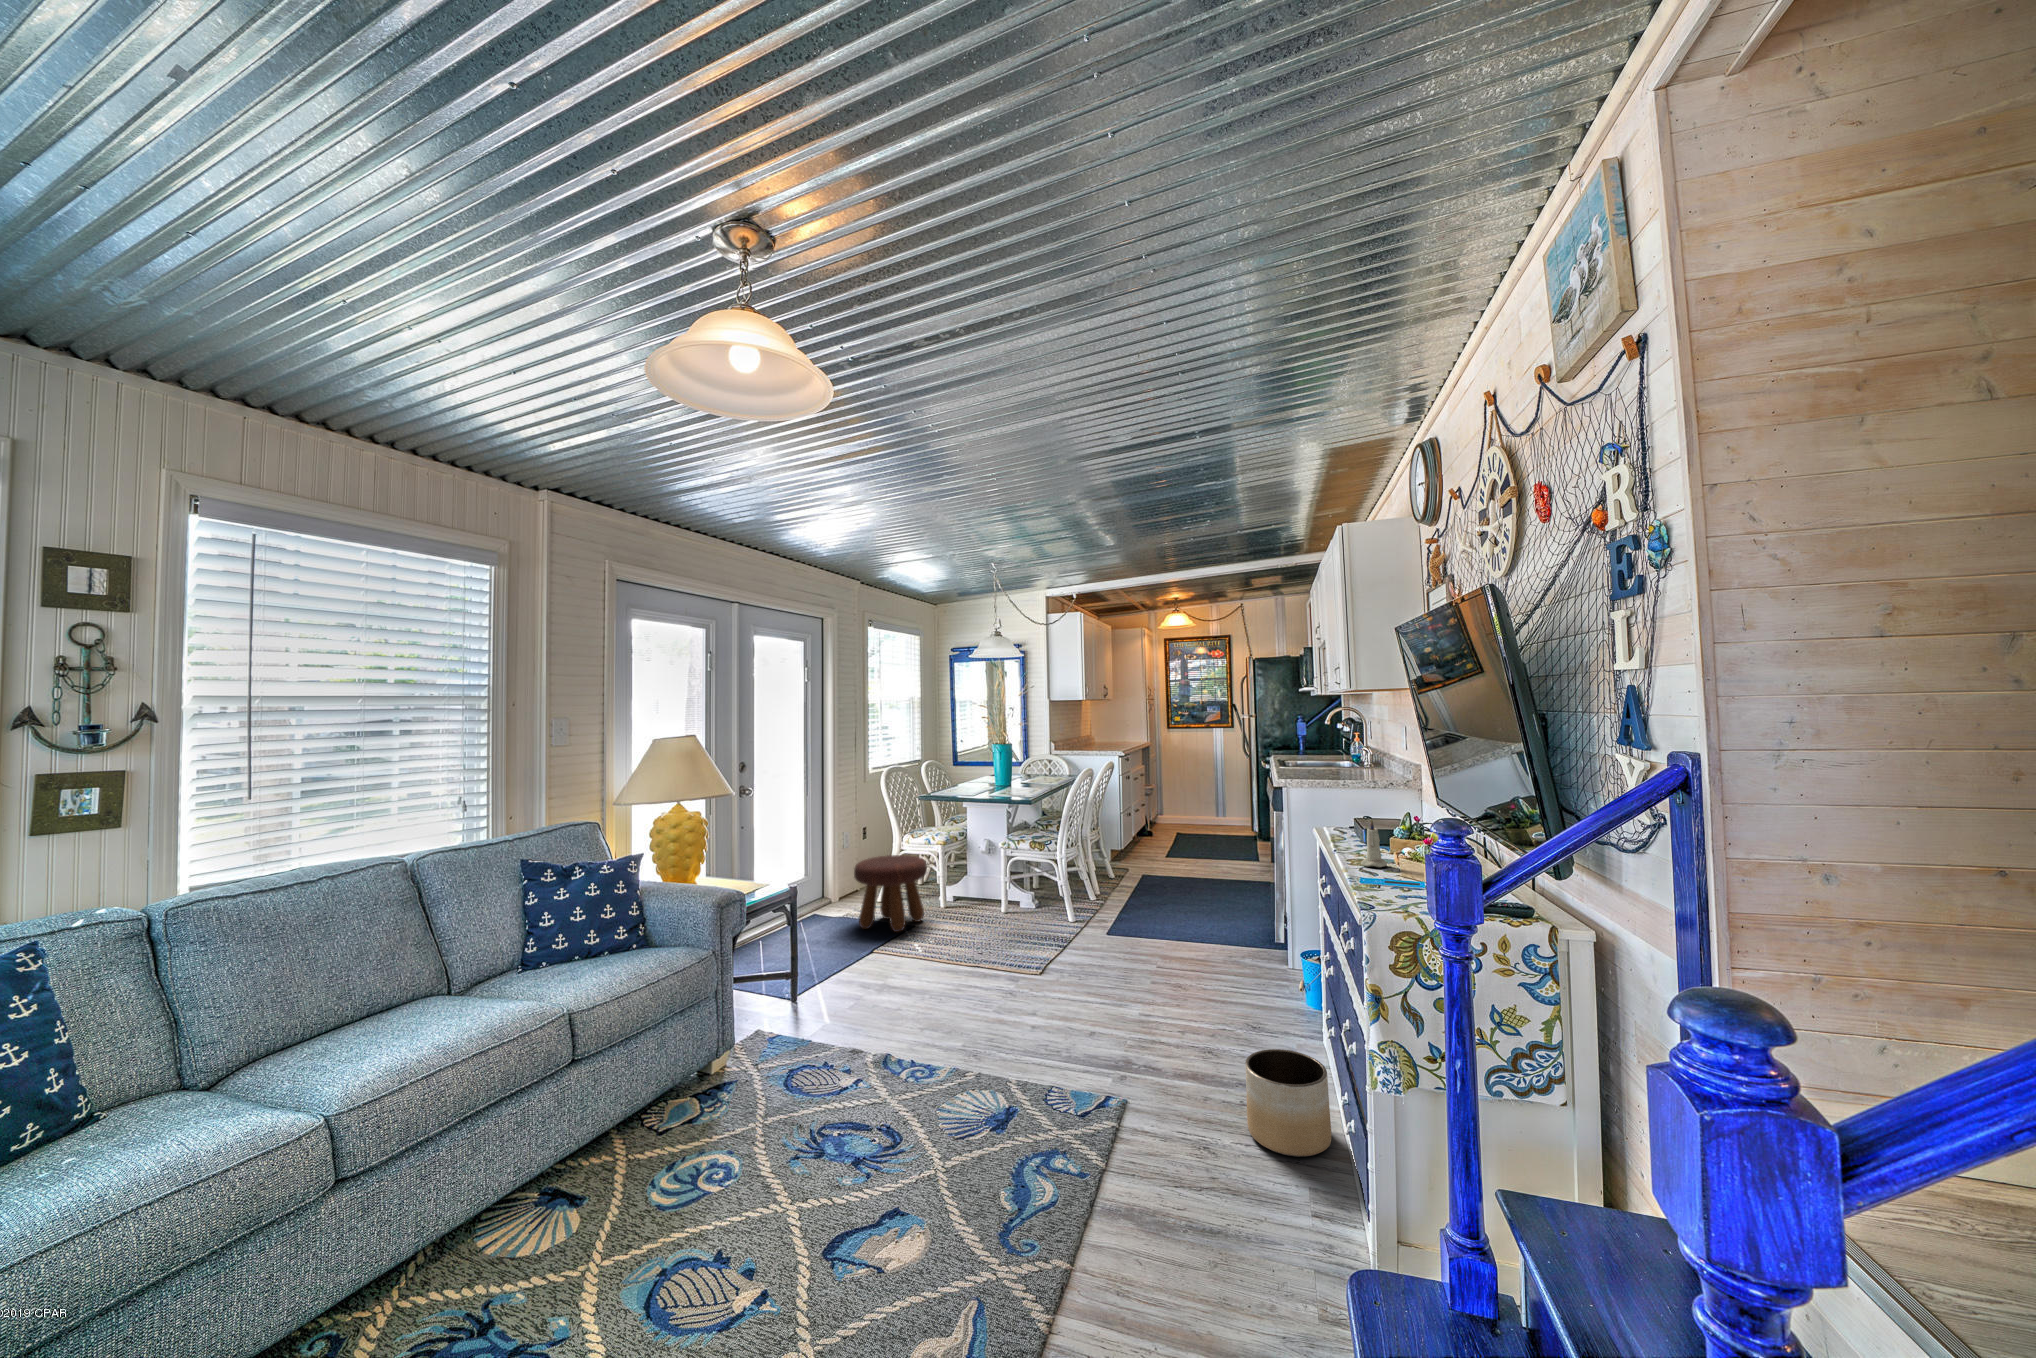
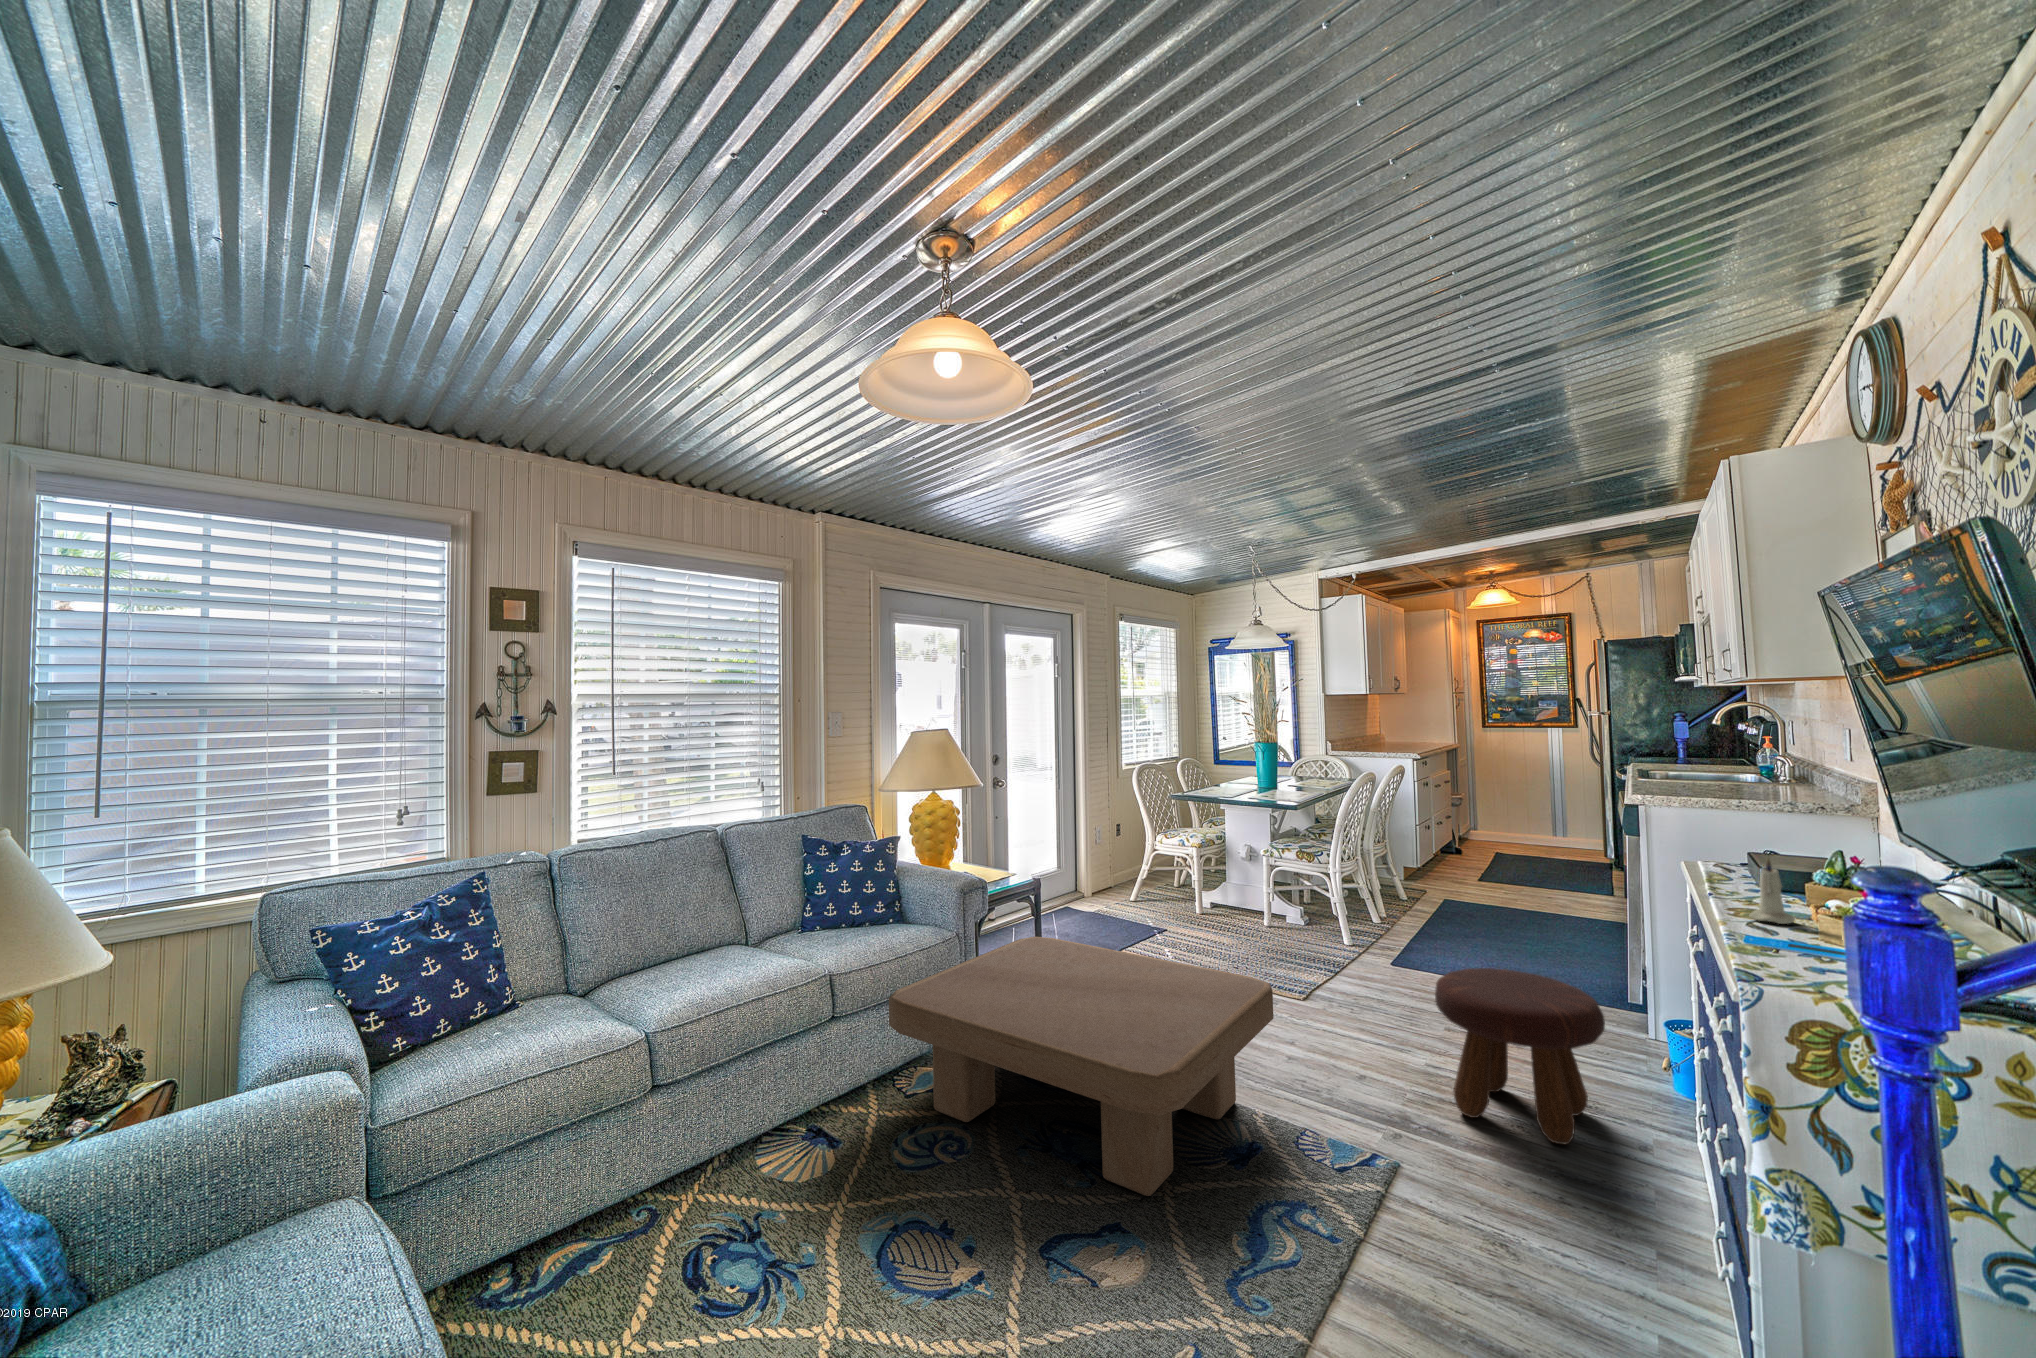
footstool: present [854,855,927,932] -> present [1435,968,1605,1145]
coffee table: none [642,945,1024,1176] -> present [889,937,1274,1196]
planter: present [1245,1049,1331,1157] -> none [1562,1140,1695,1291]

